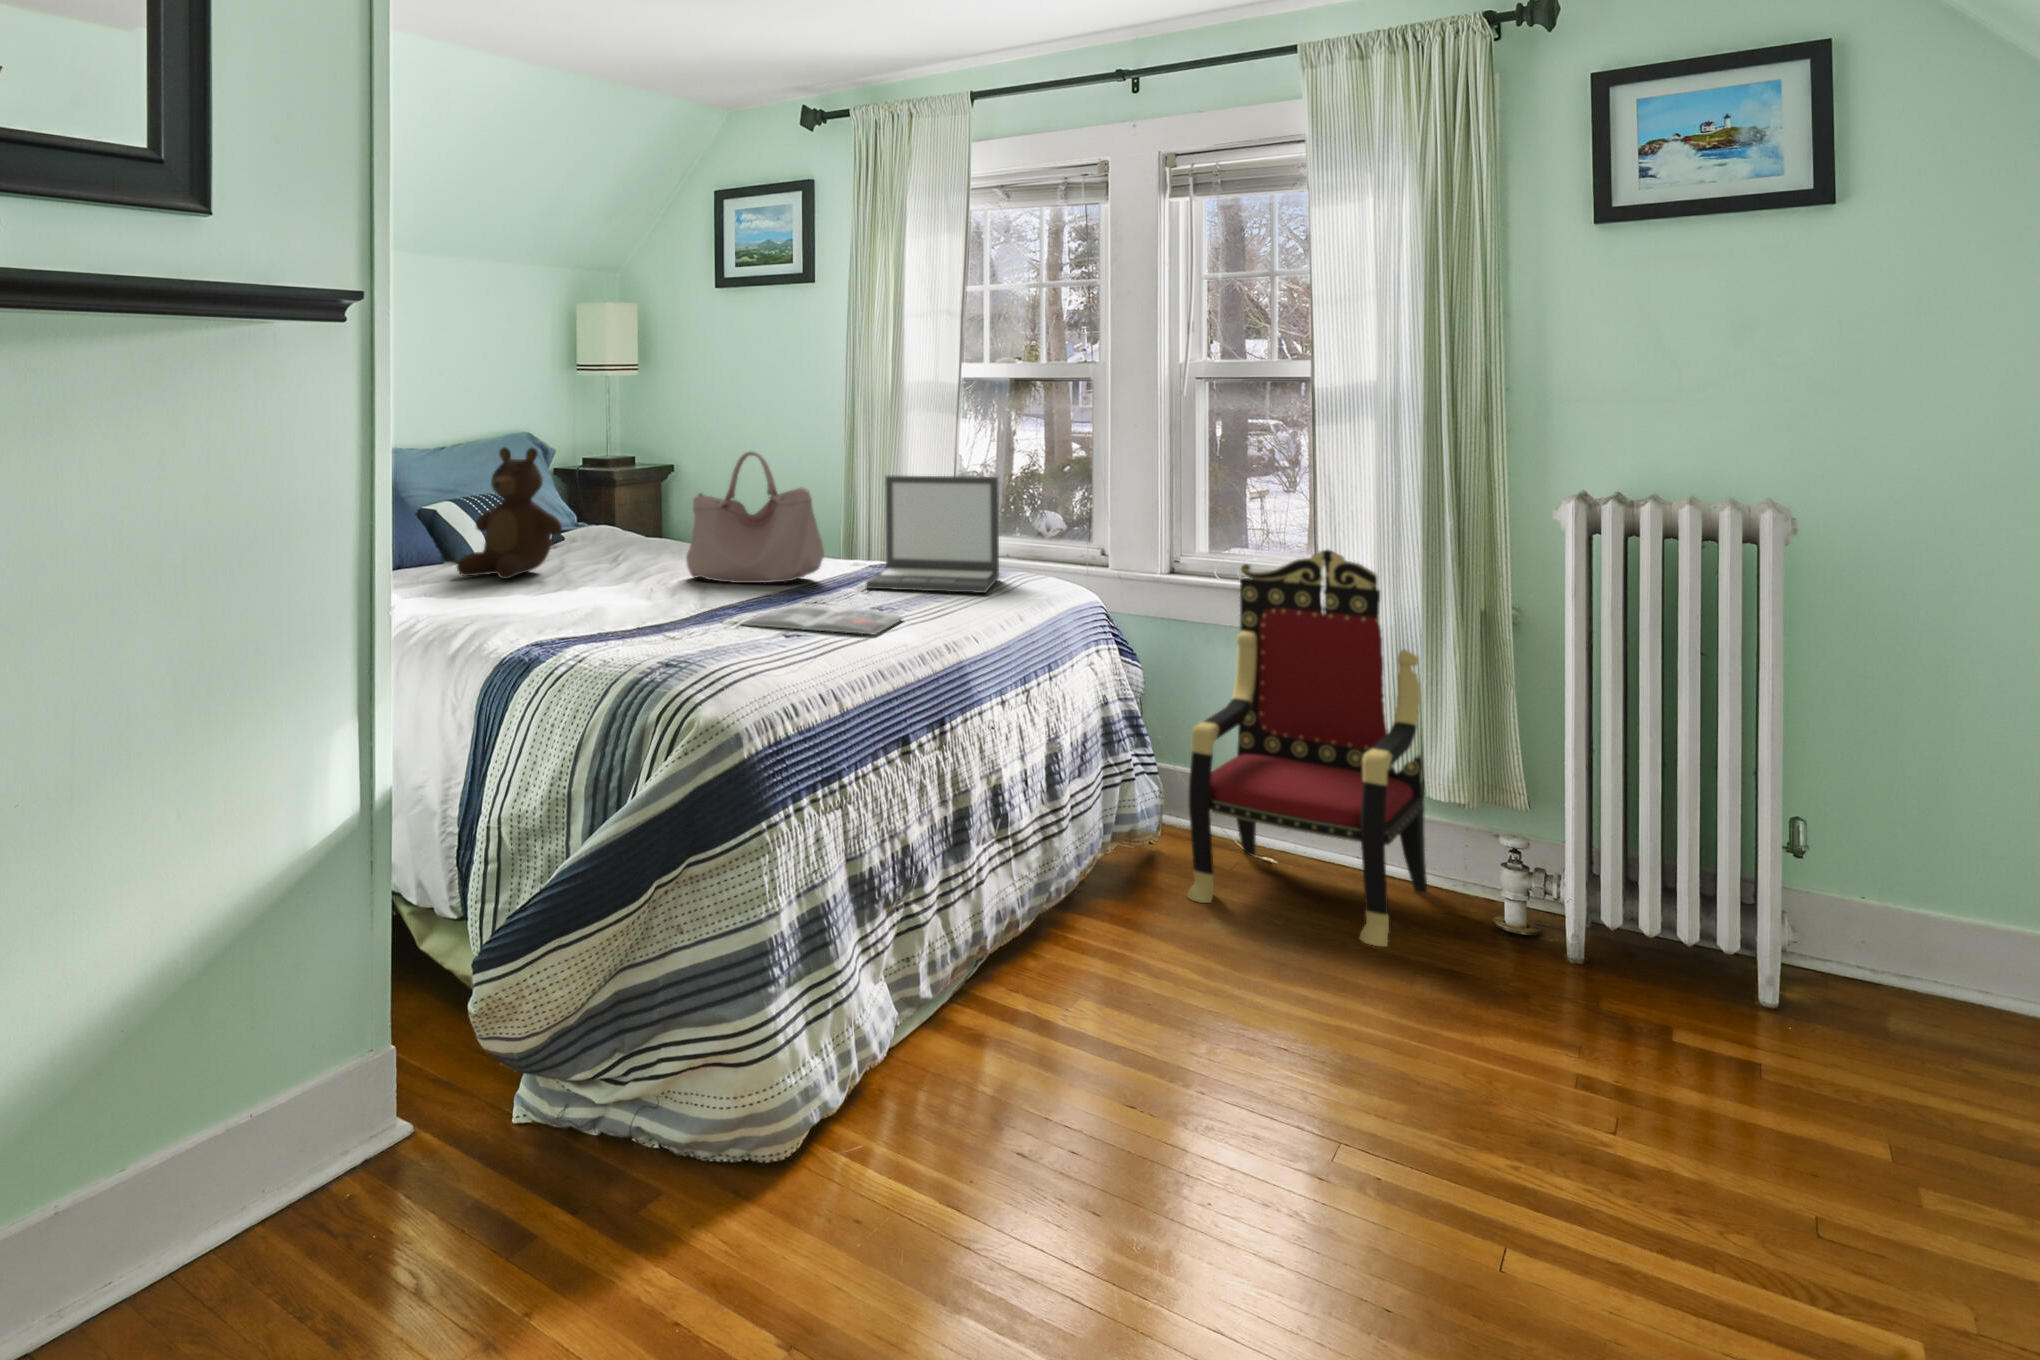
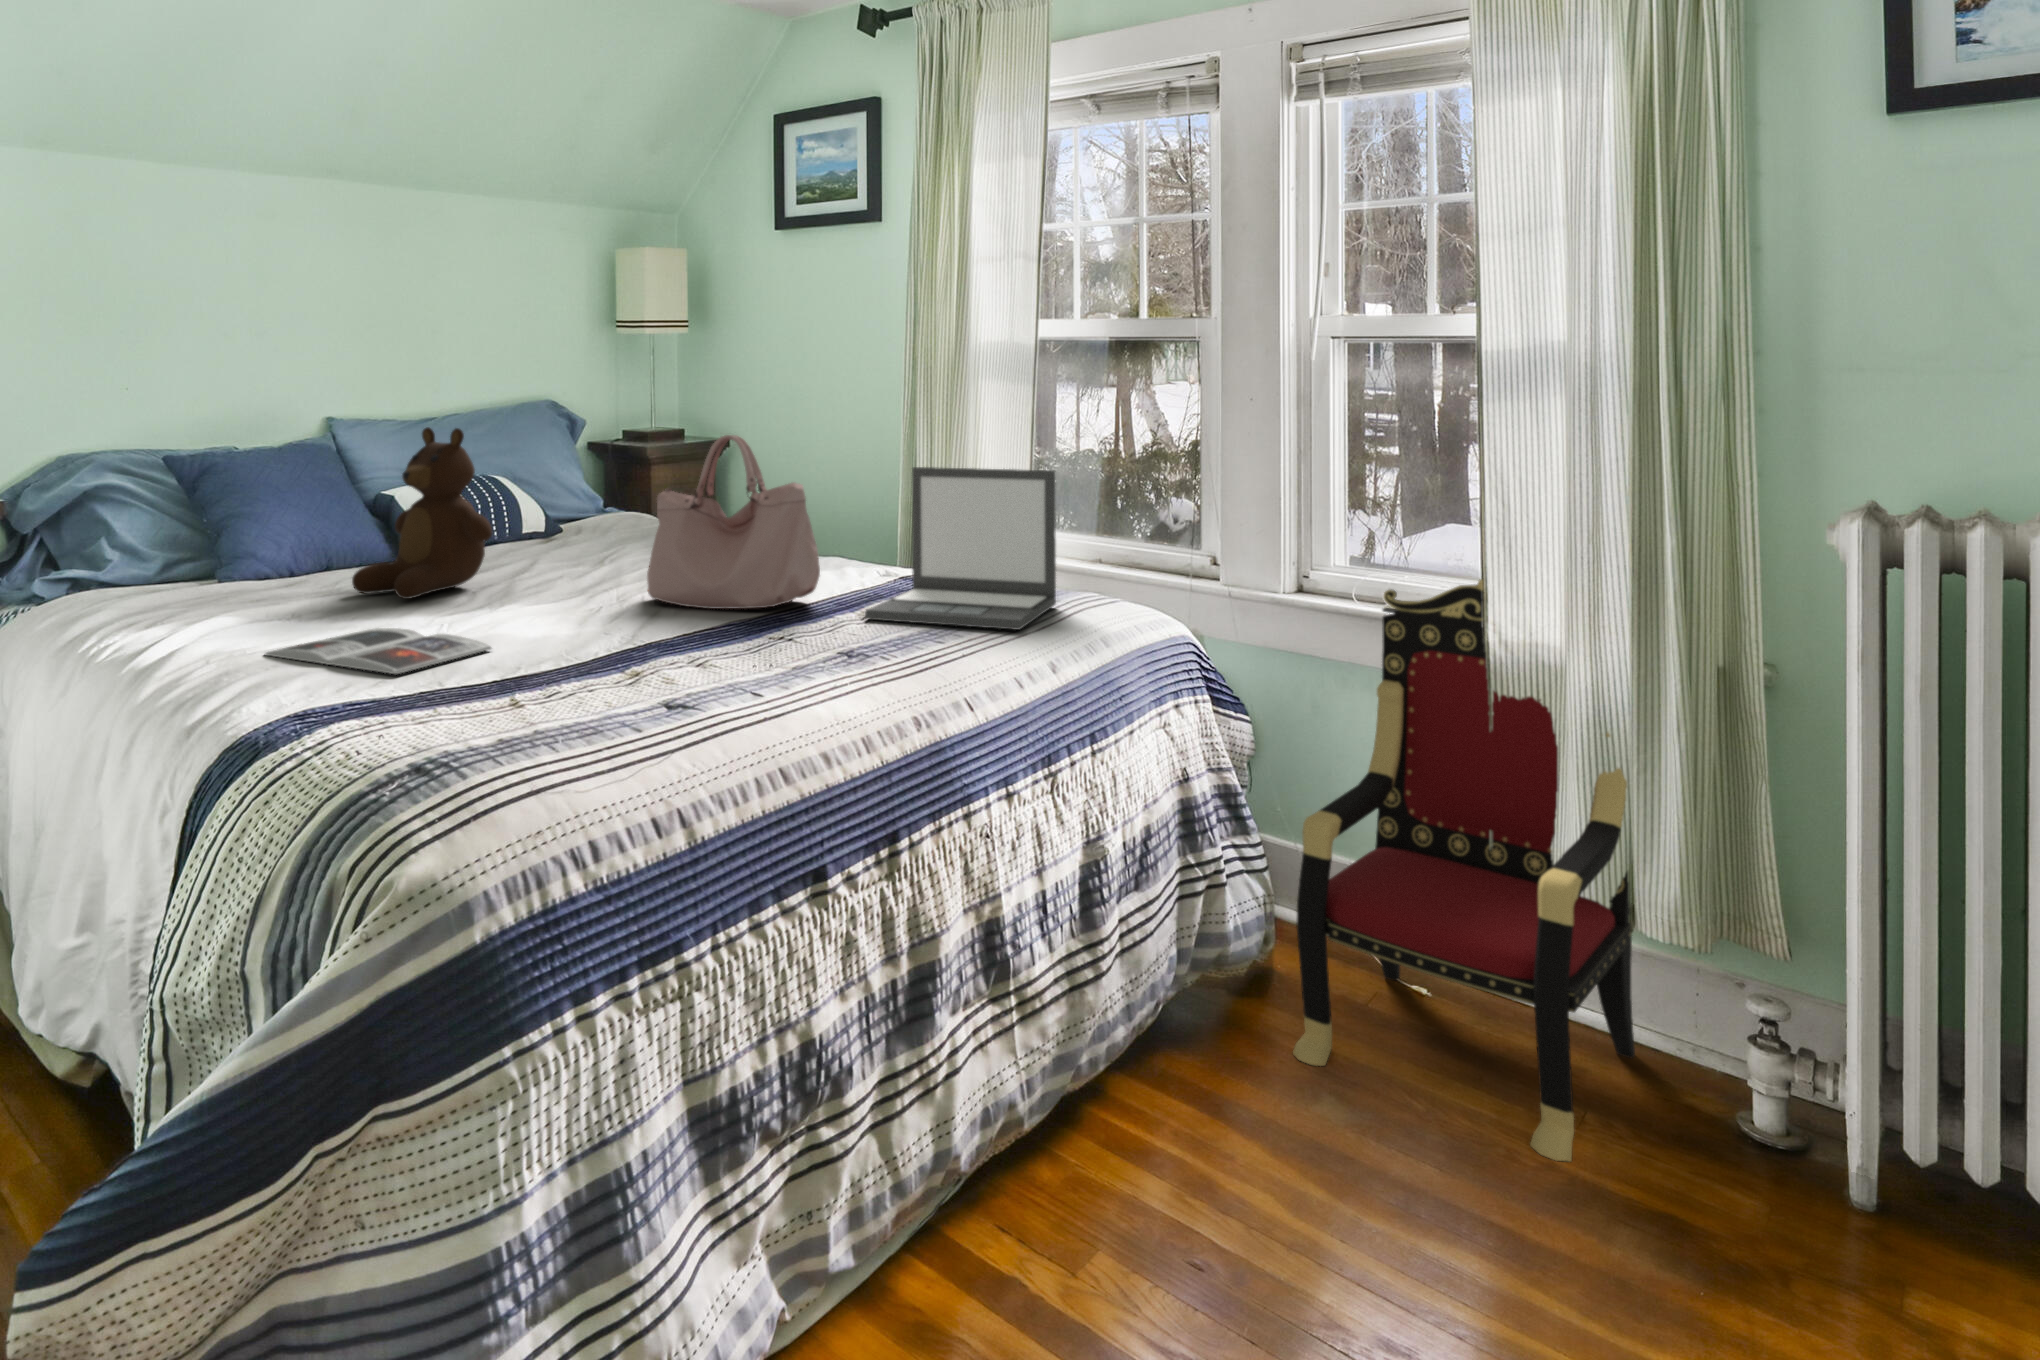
magazine: present [741,606,902,635] -> present [265,628,491,674]

